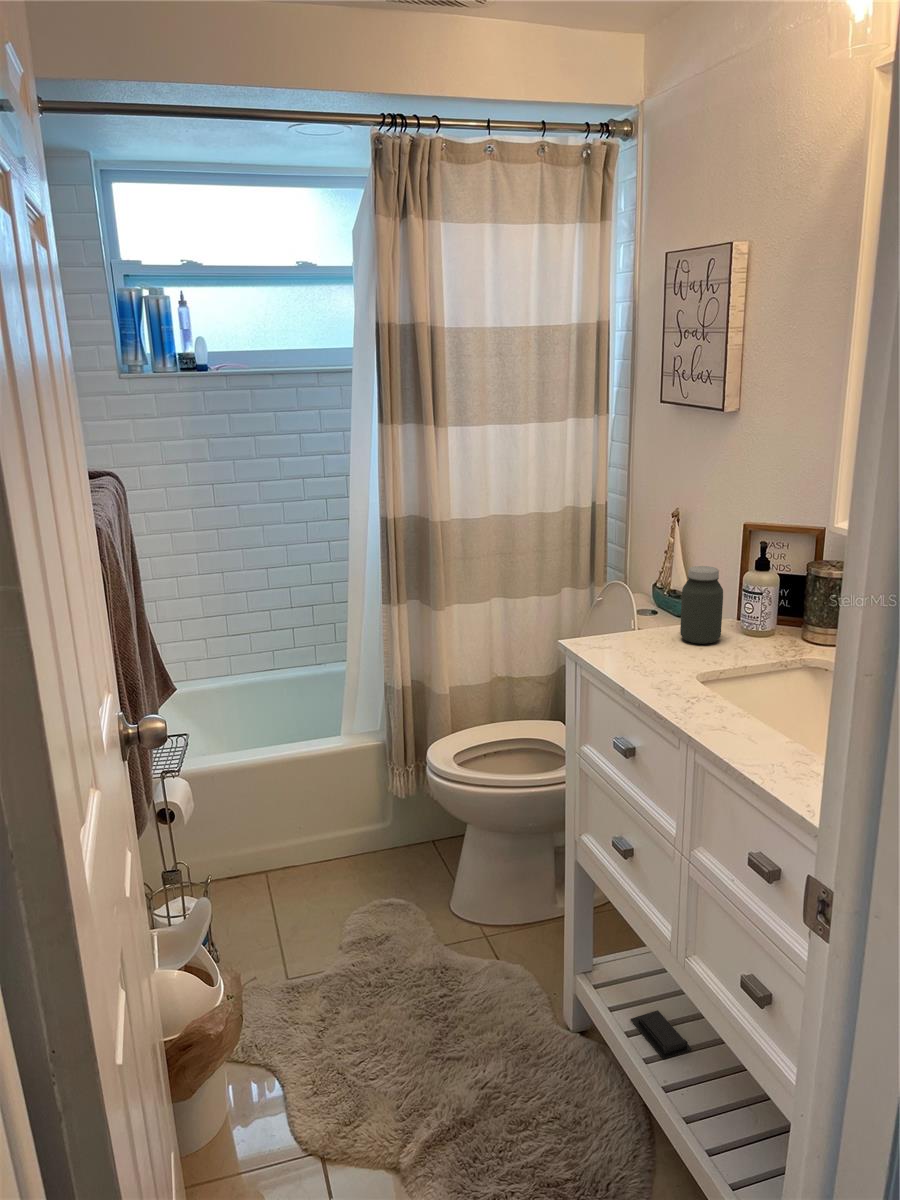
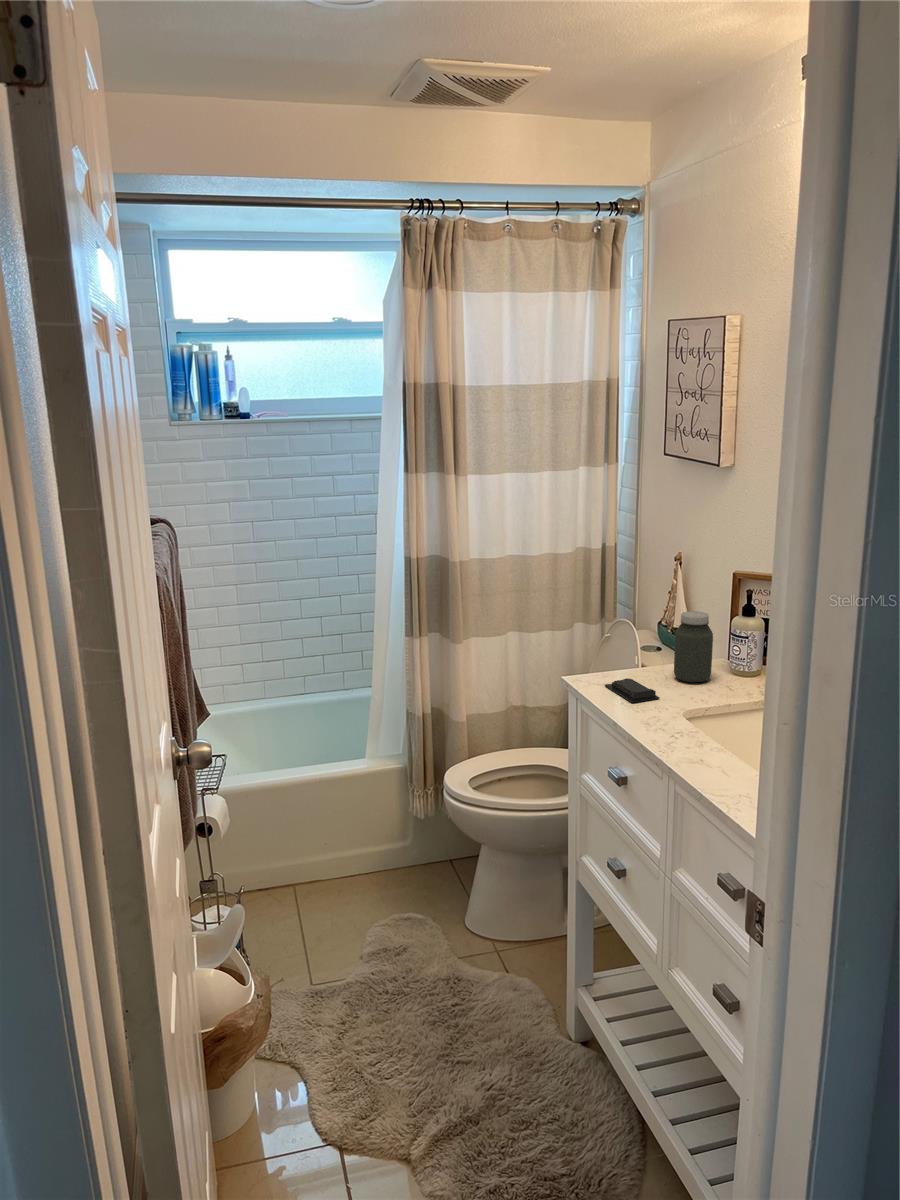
soap bar: present [631,1010,692,1059] -> present [605,678,659,702]

